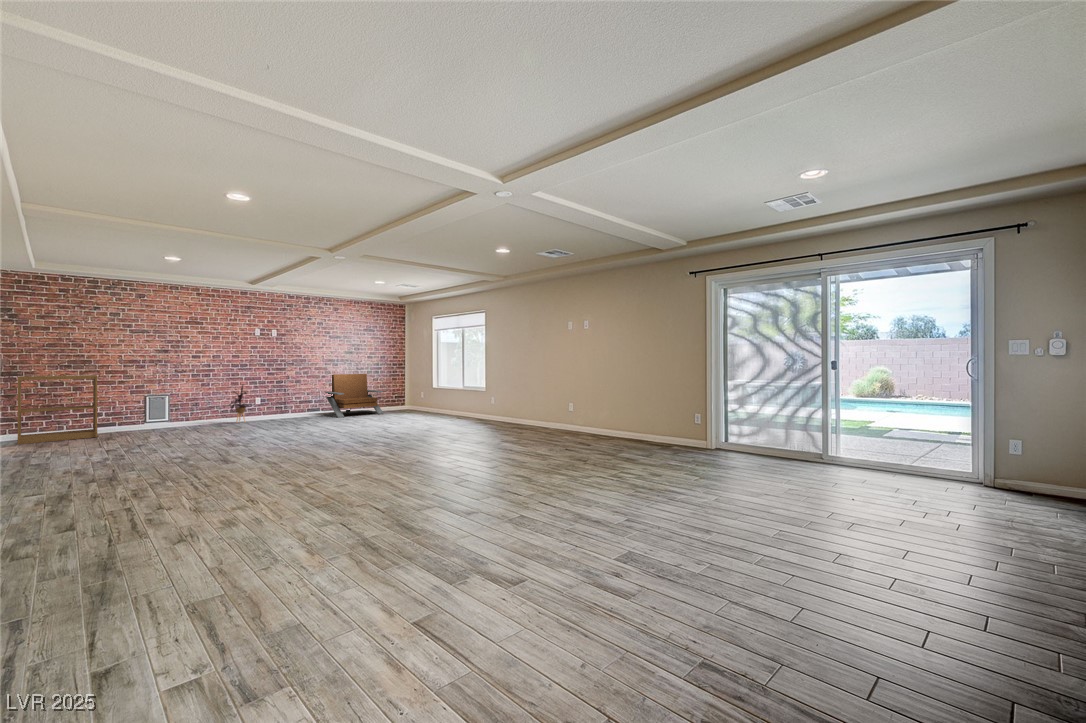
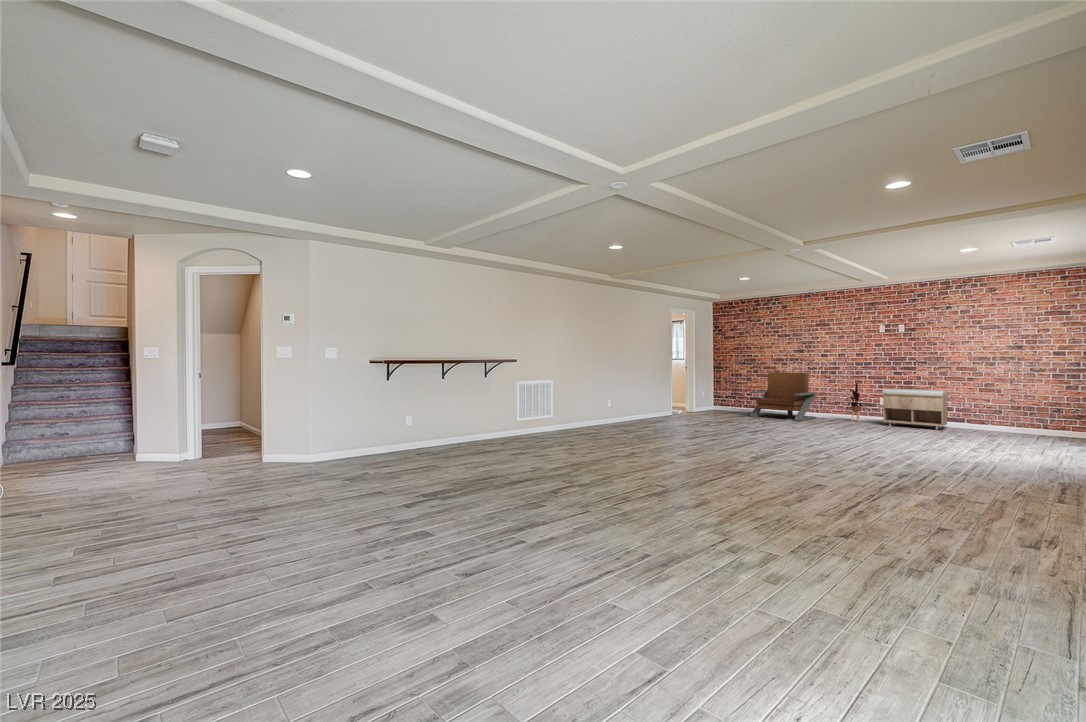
lounge chair: present [324,374,383,418] -> present [750,372,817,421]
bookshelf: present [18,375,97,445] -> none [717,370,759,414]
storage bench: none [266,386,320,421] -> present [883,389,947,430]

